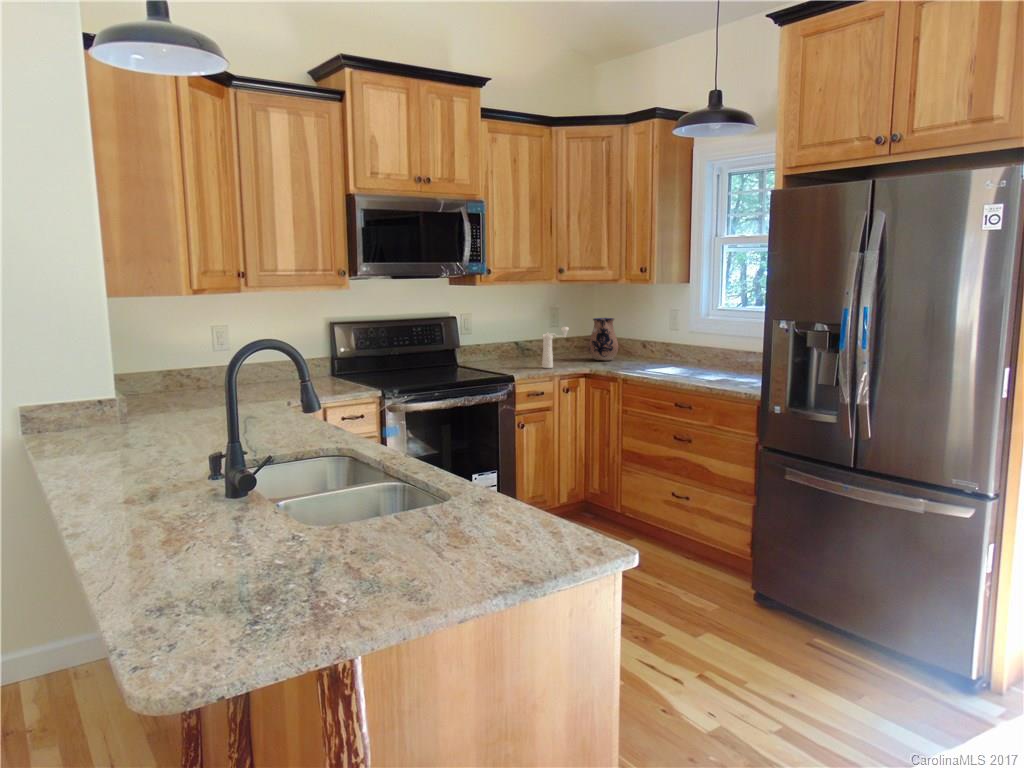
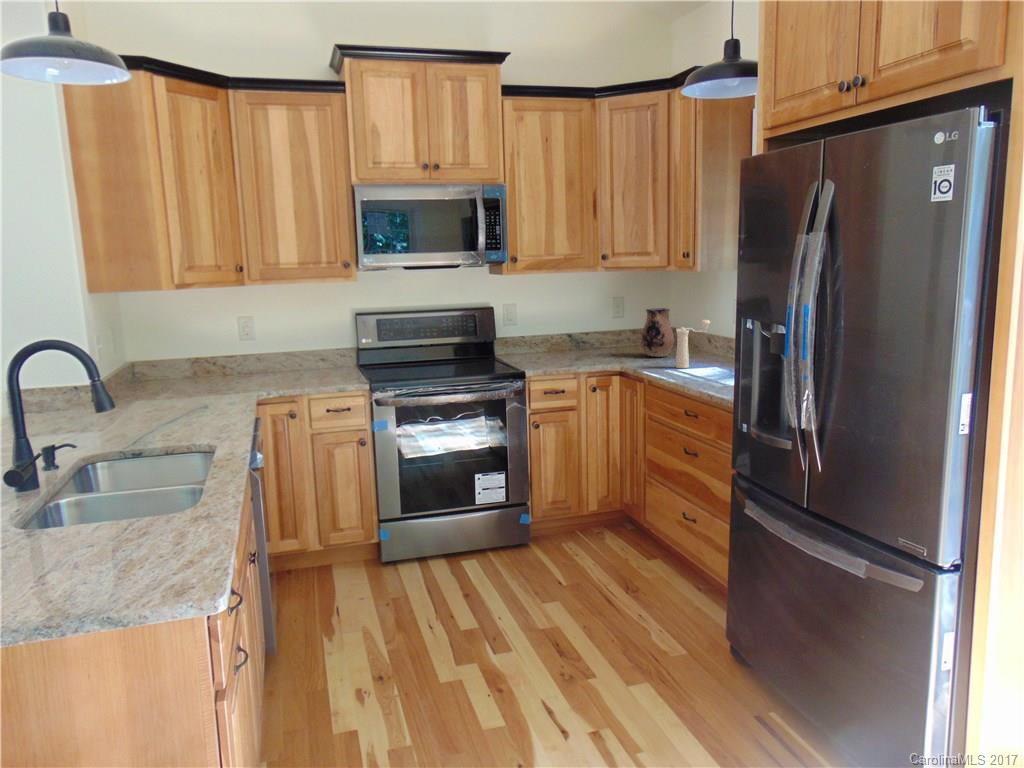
pepper mill: present [542,327,569,368] -> present [676,320,710,368]

